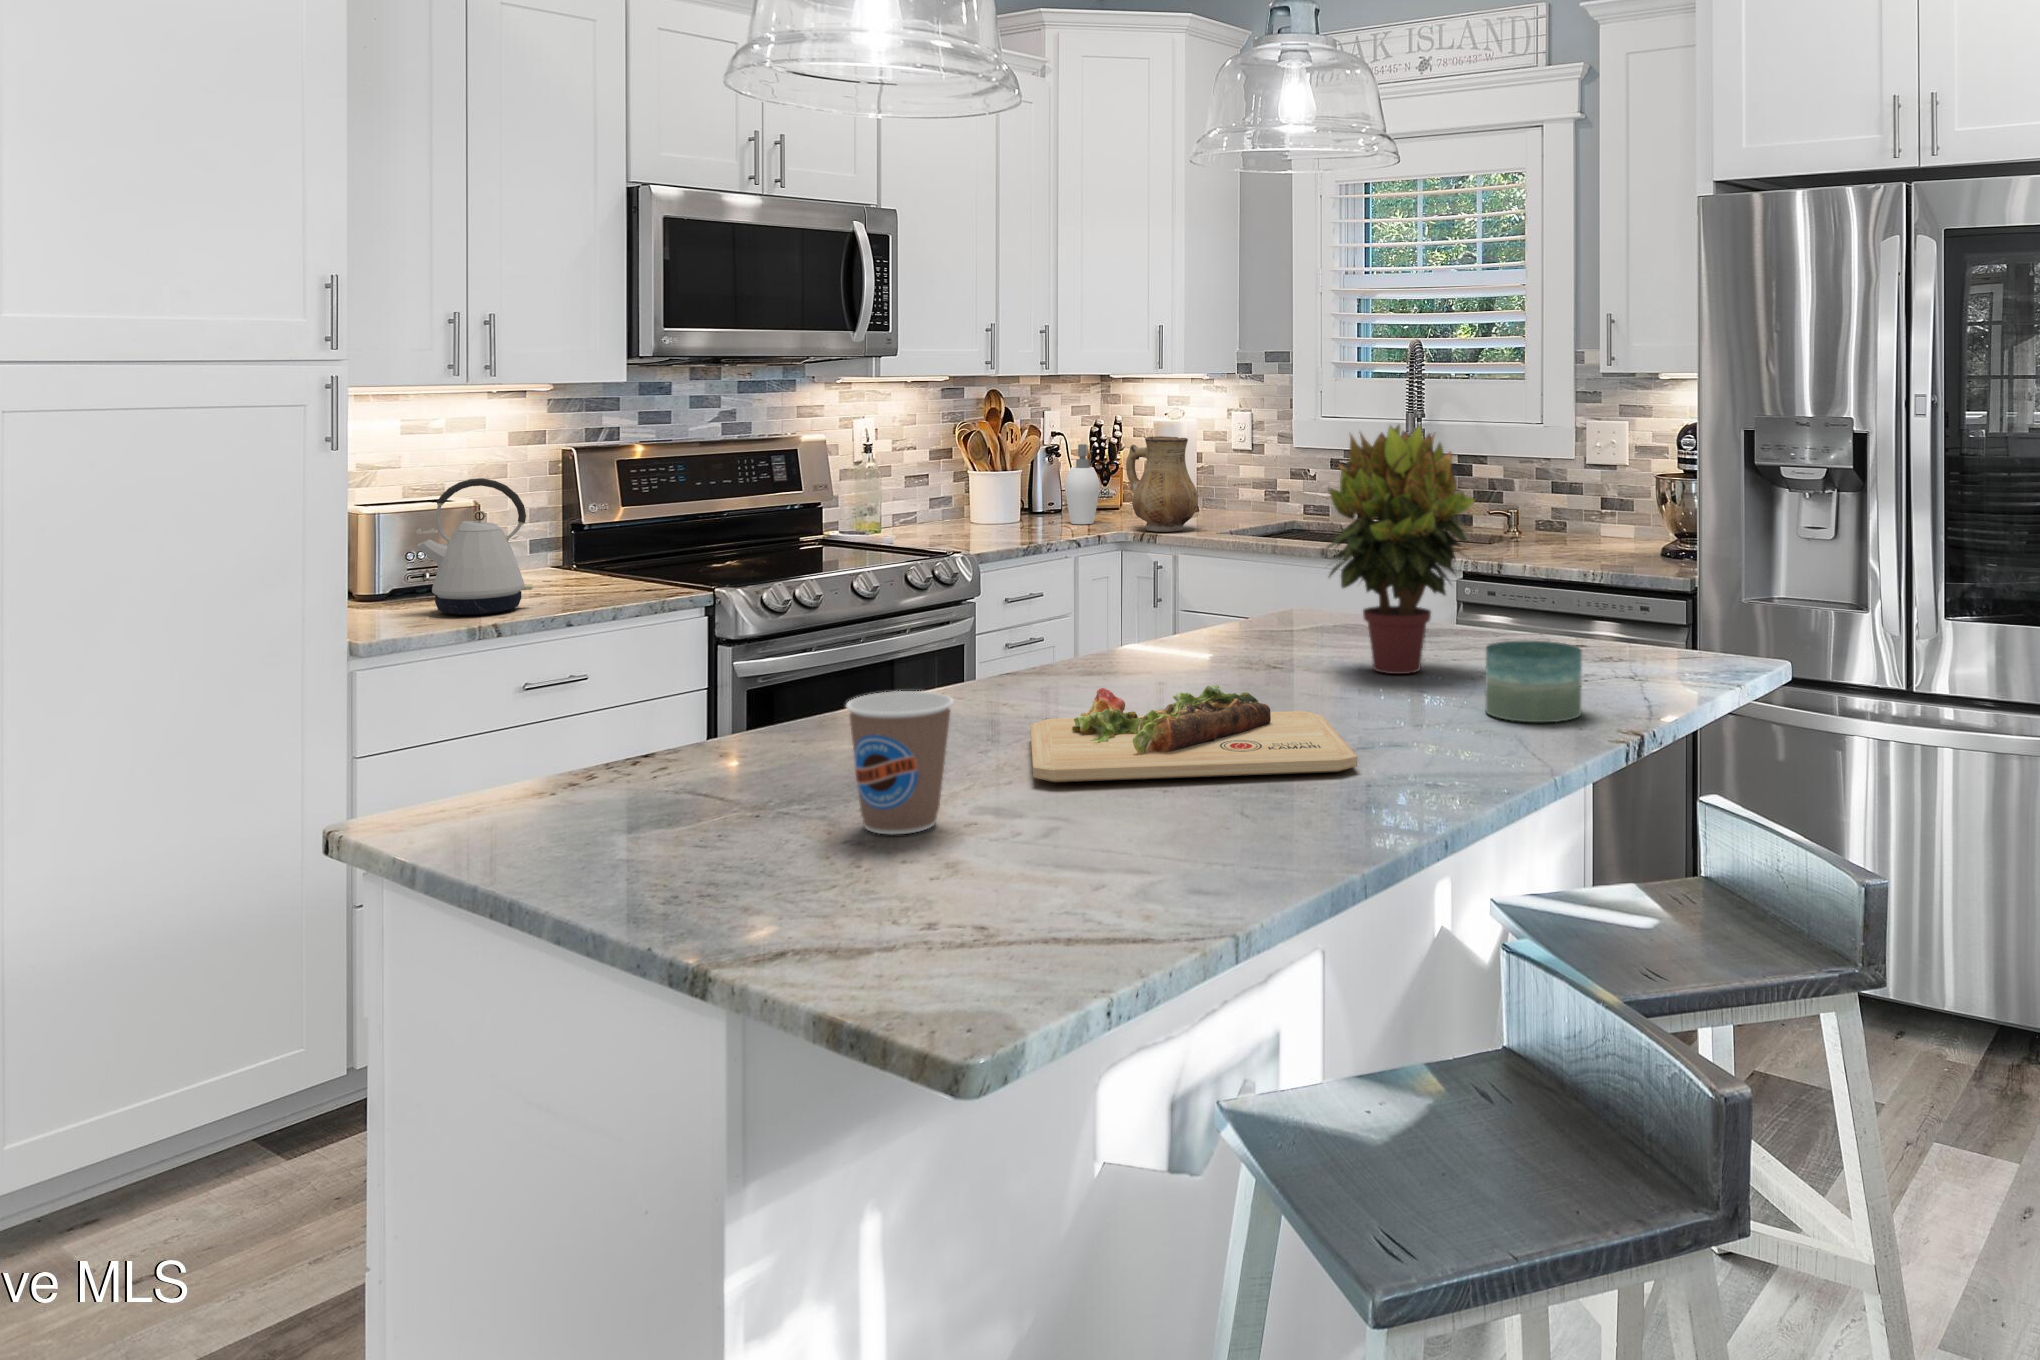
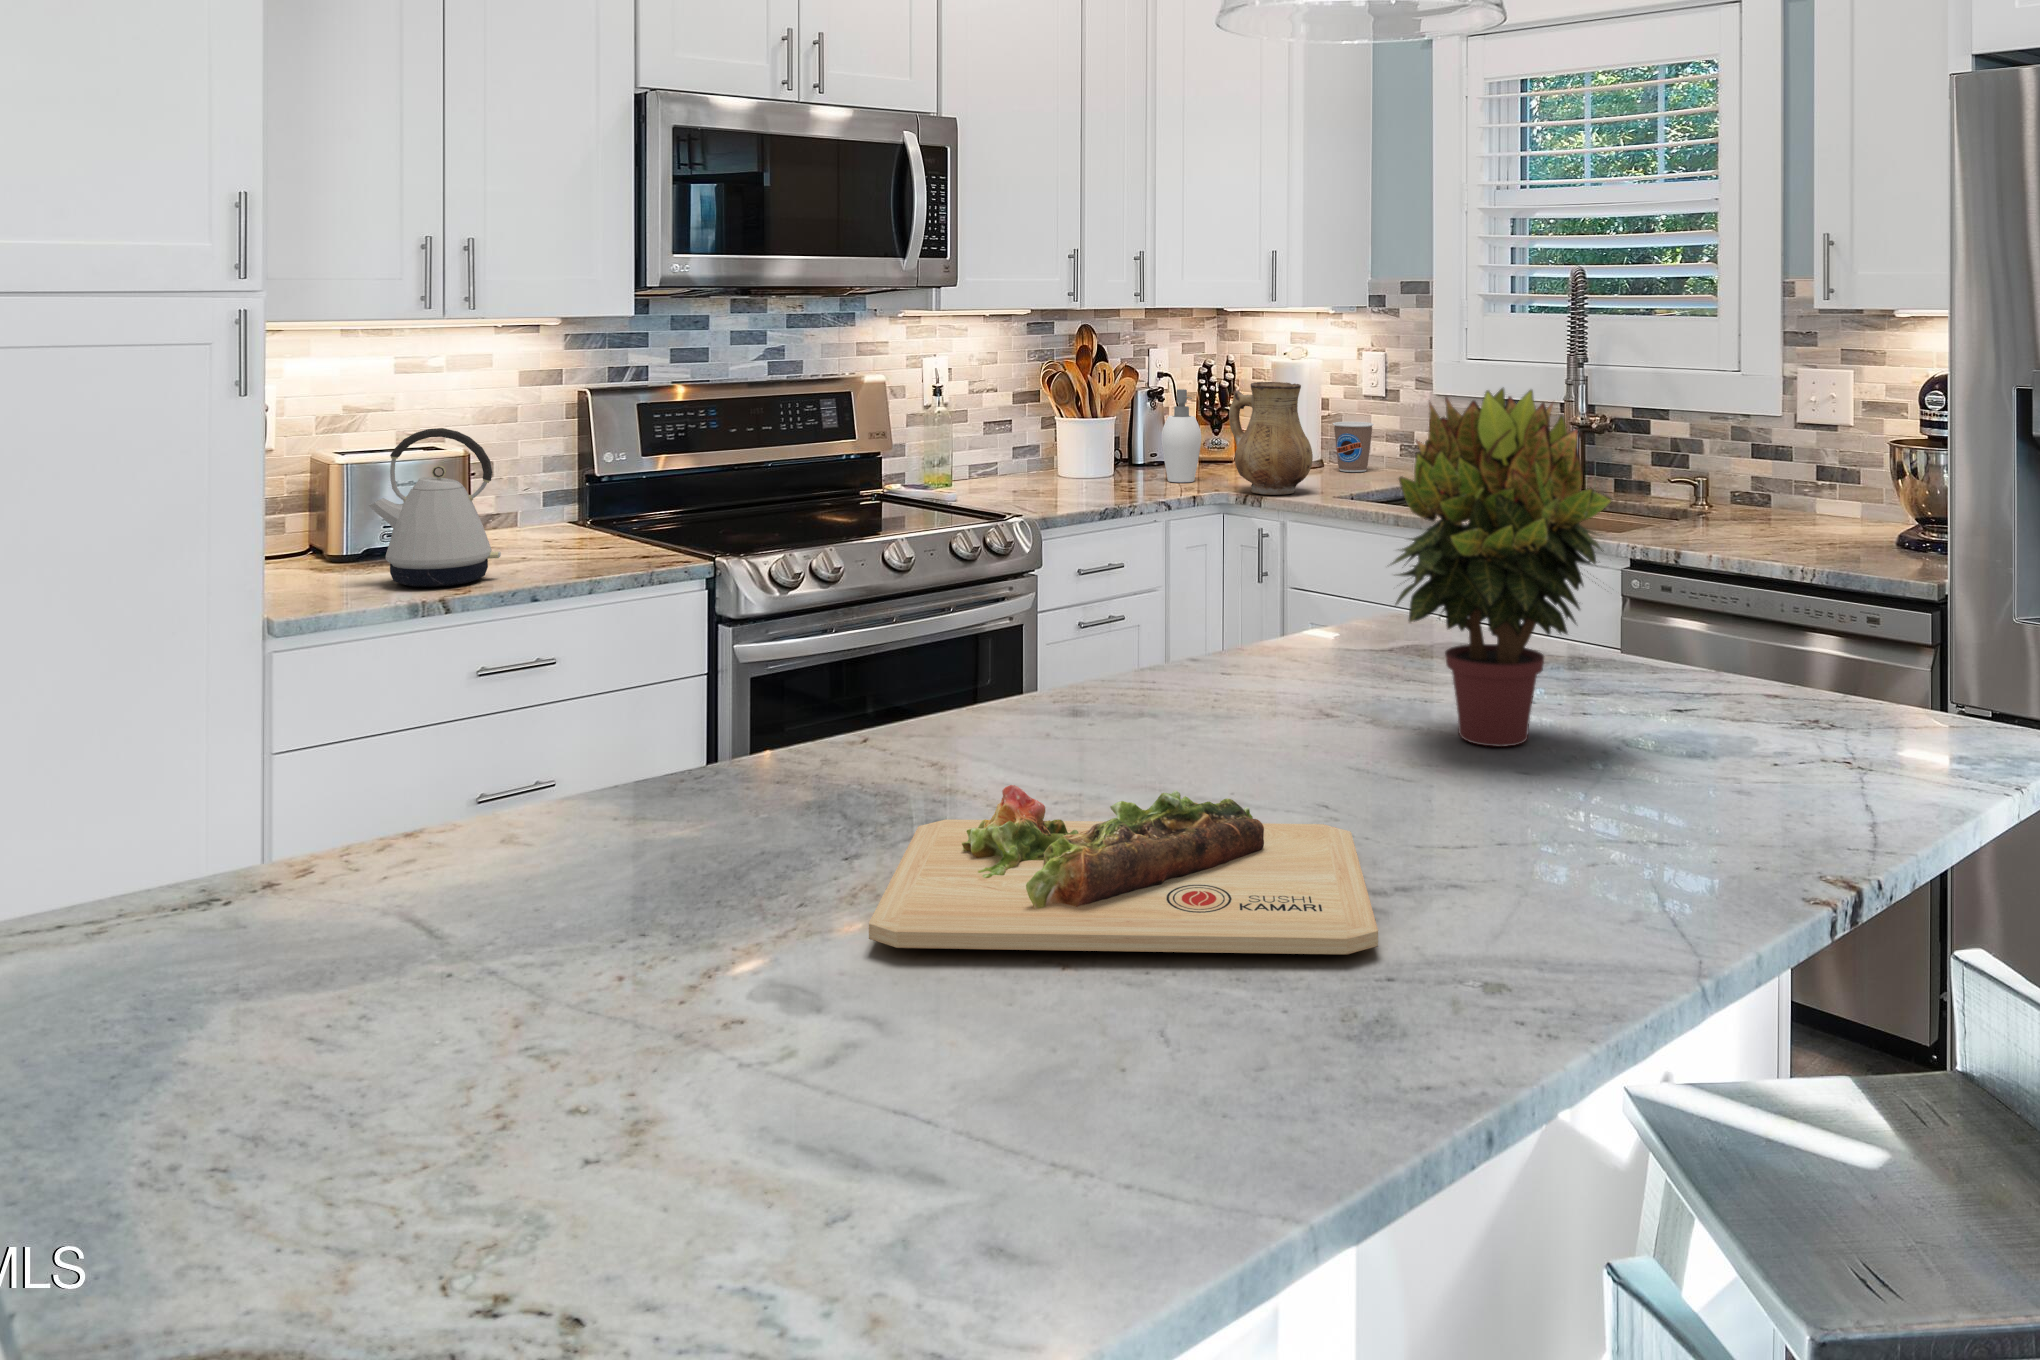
candle: present [1486,641,1582,722] -> none [1610,722,1764,861]
coffee cup: present [846,691,954,835] -> present [1333,422,1374,472]

